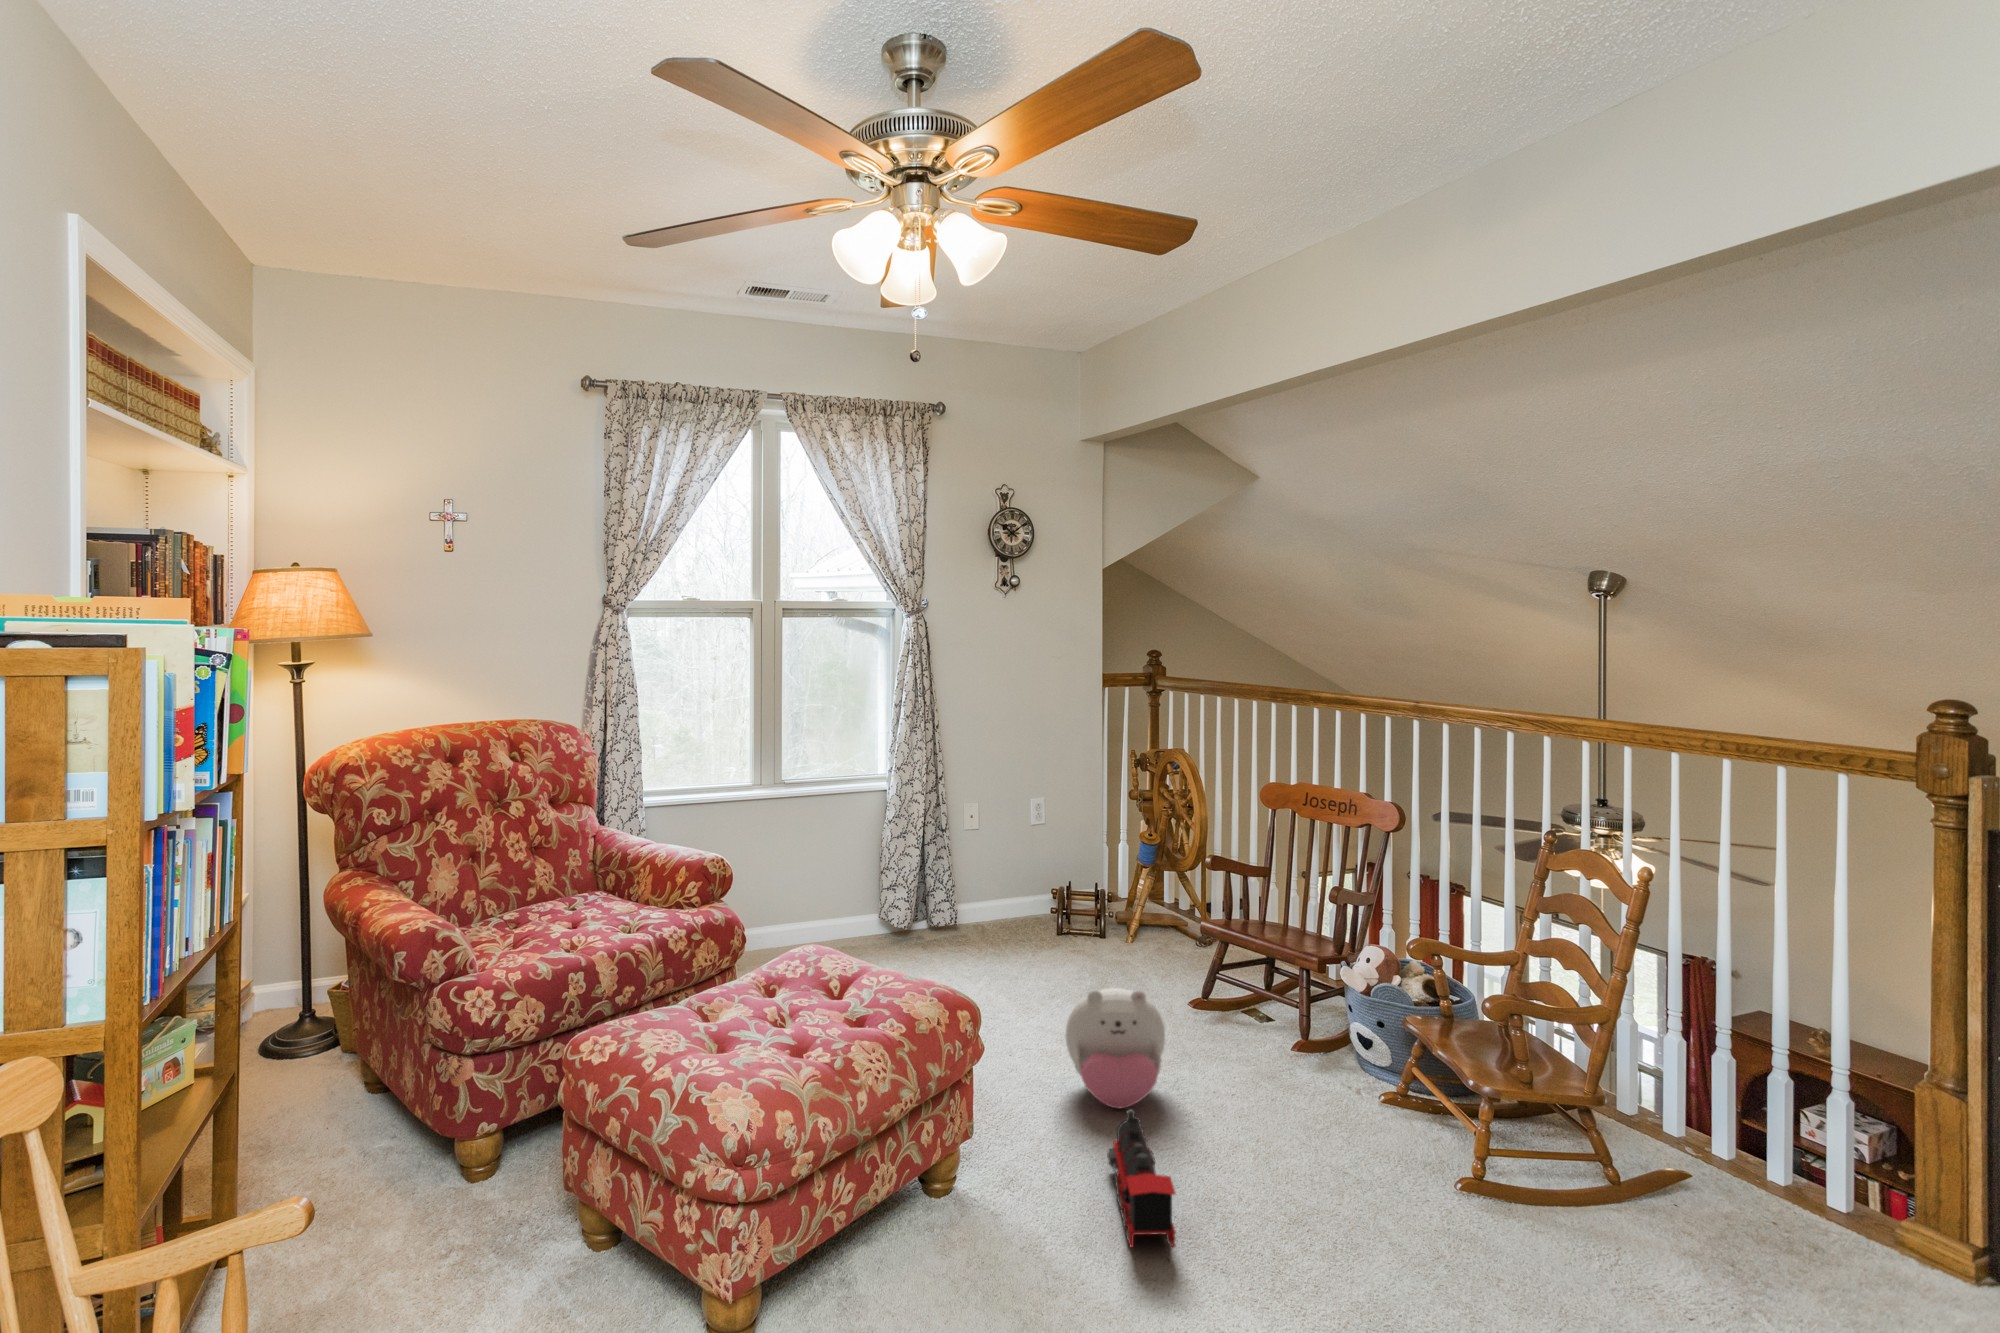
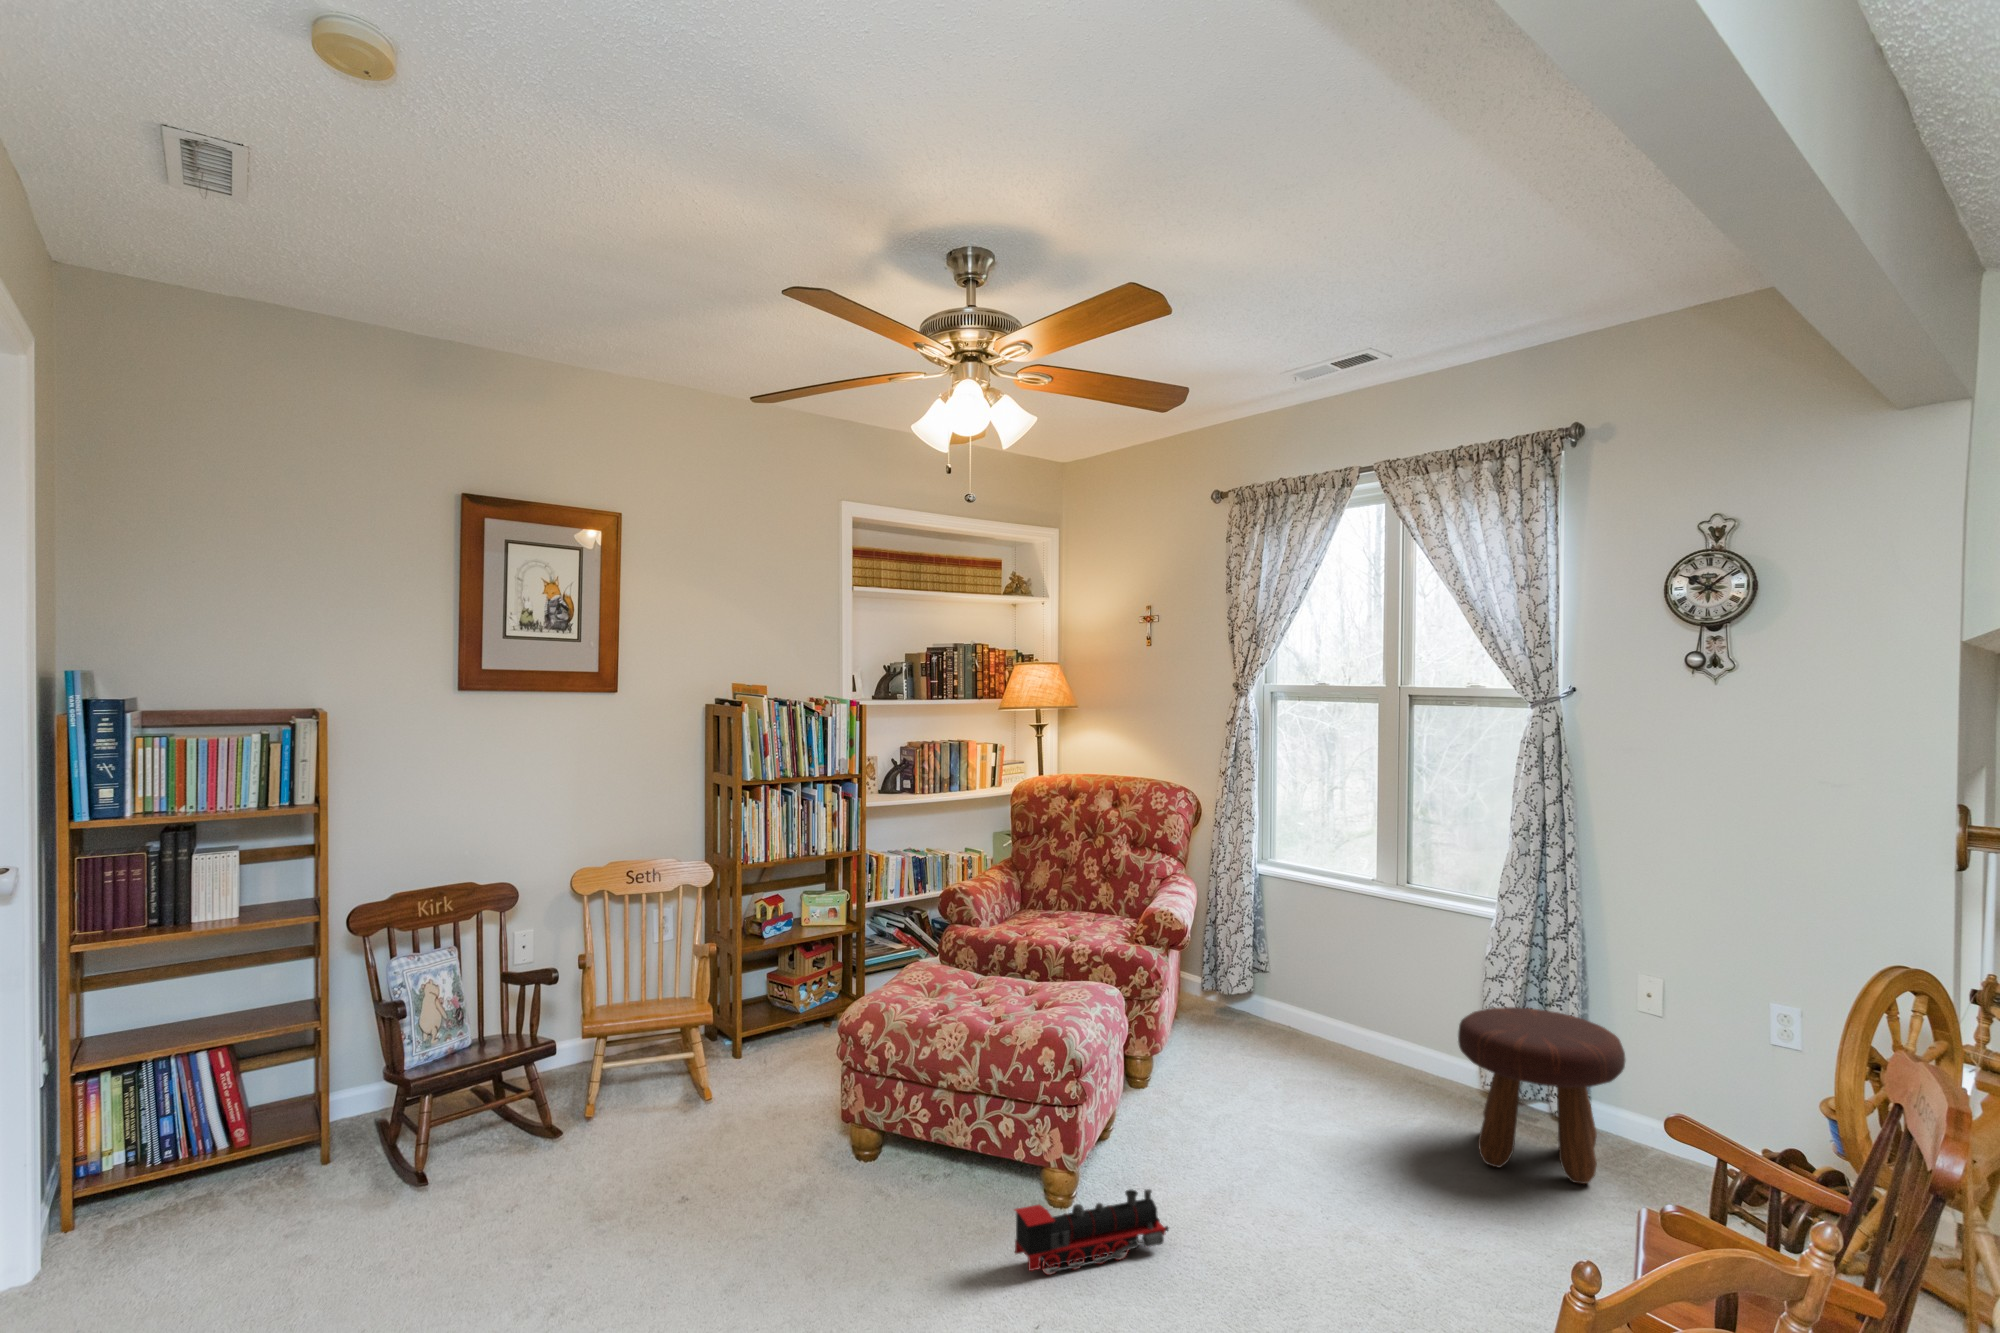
footstool: none [1016,858,1146,995] -> present [1458,1007,1625,1184]
plush toy: present [1066,988,1165,1109] -> none [1226,1105,1340,1225]

